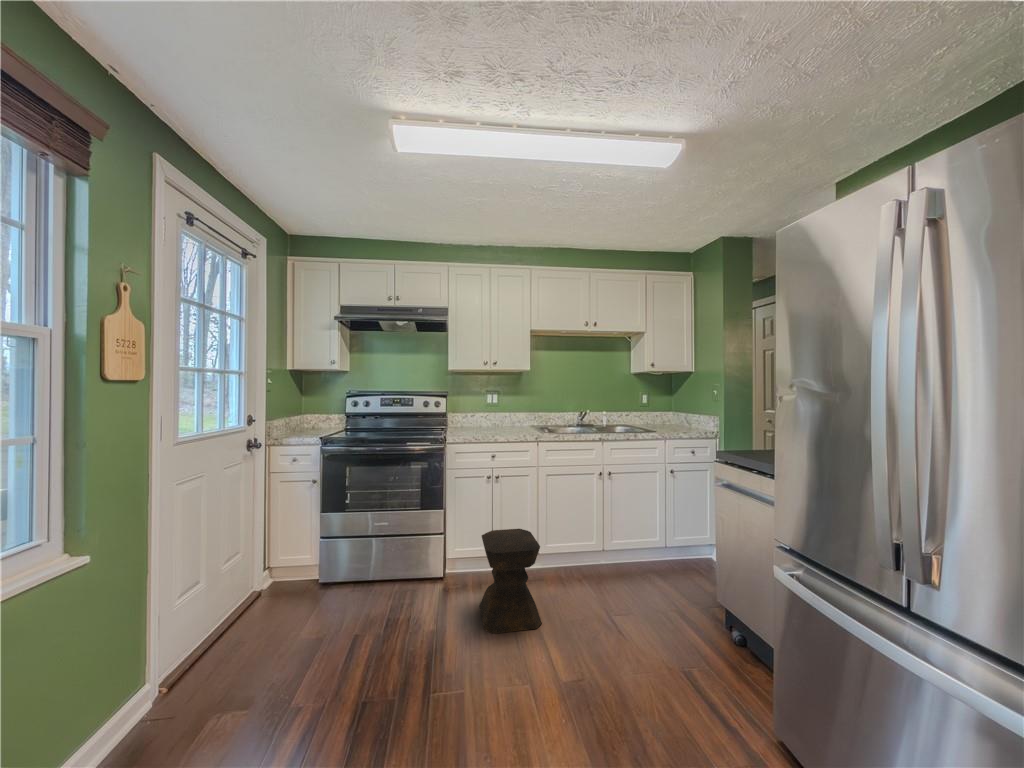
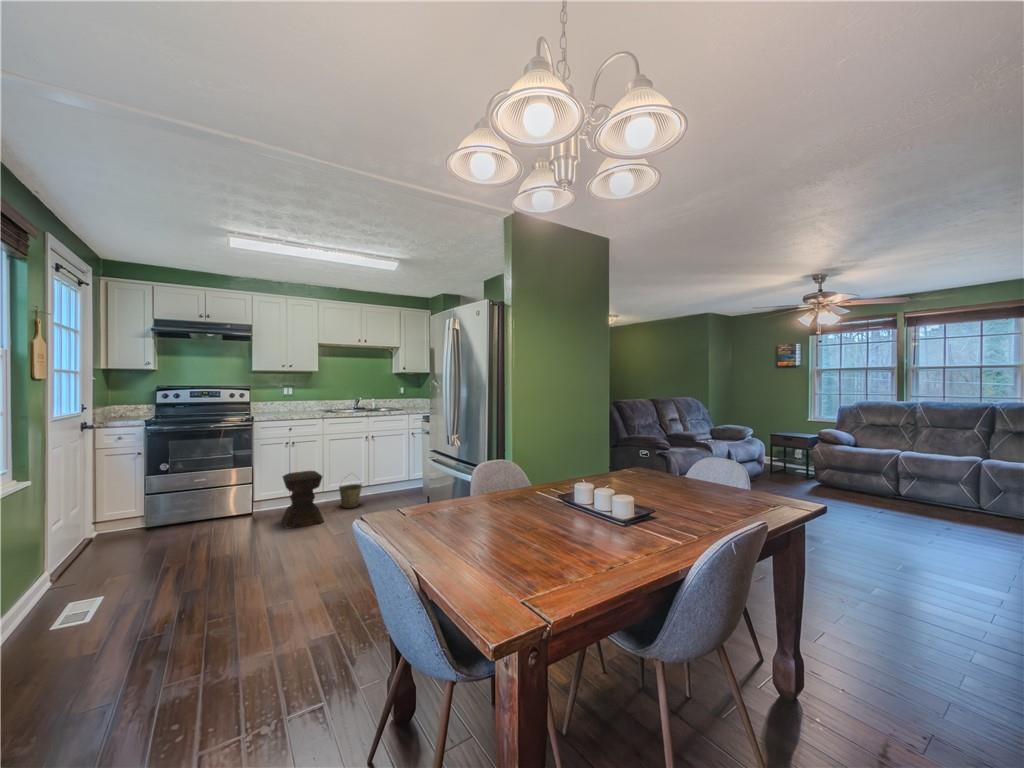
bucket: none [561,533,596,591] -> present [339,484,362,508]

